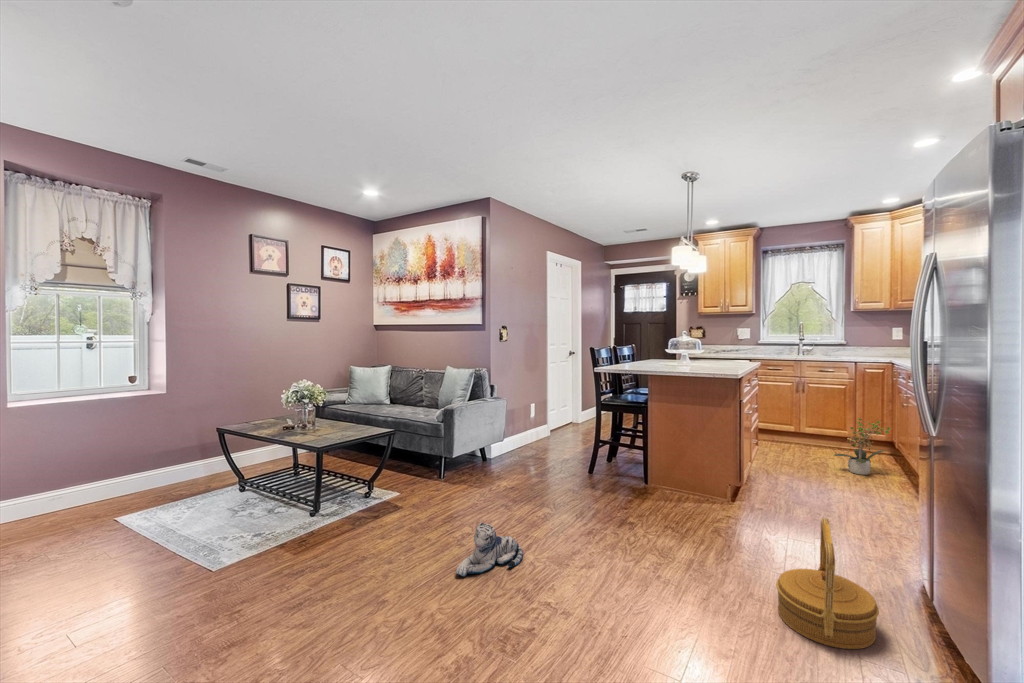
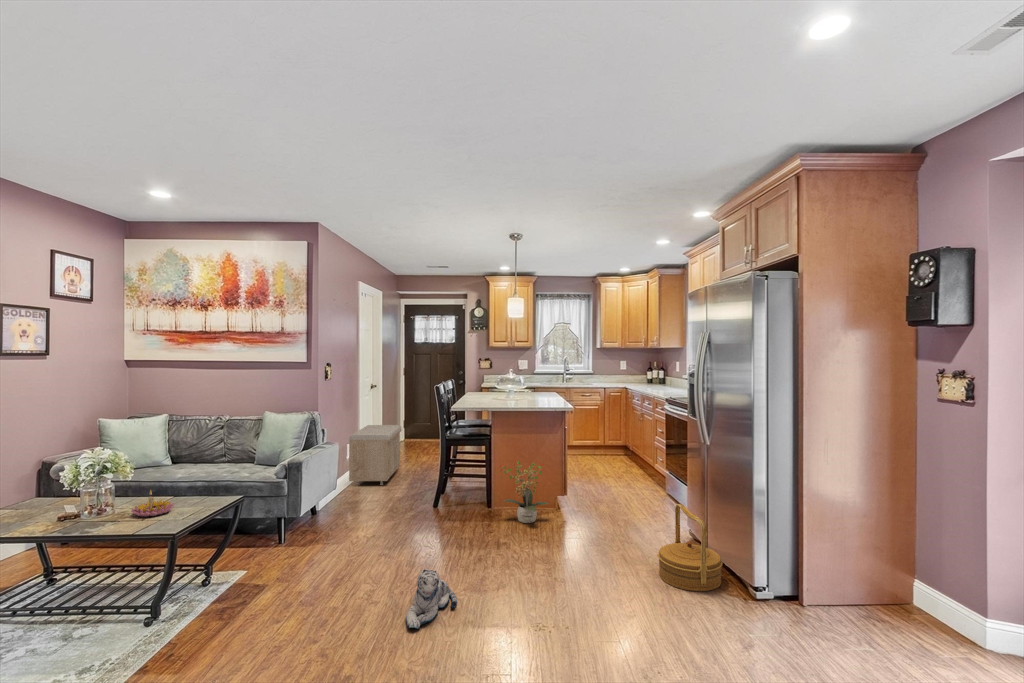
storage bench: none [533,386,590,442] -> present [349,425,401,485]
potted plant: present [834,417,893,475] -> present [500,460,549,523]
candle holder: none [317,418,346,438] -> present [131,490,174,517]

